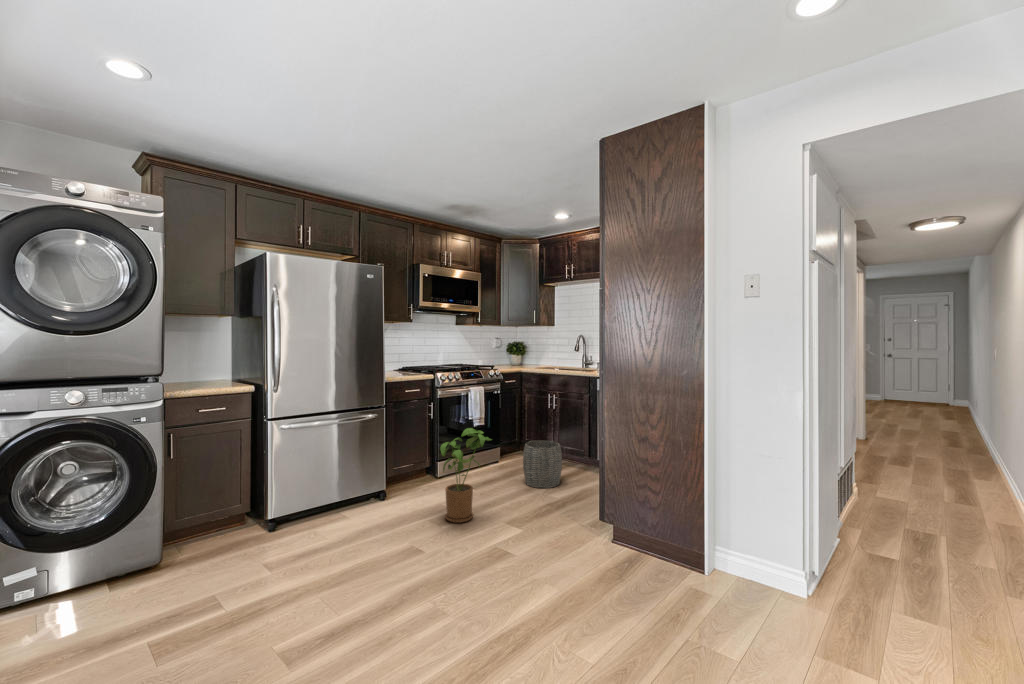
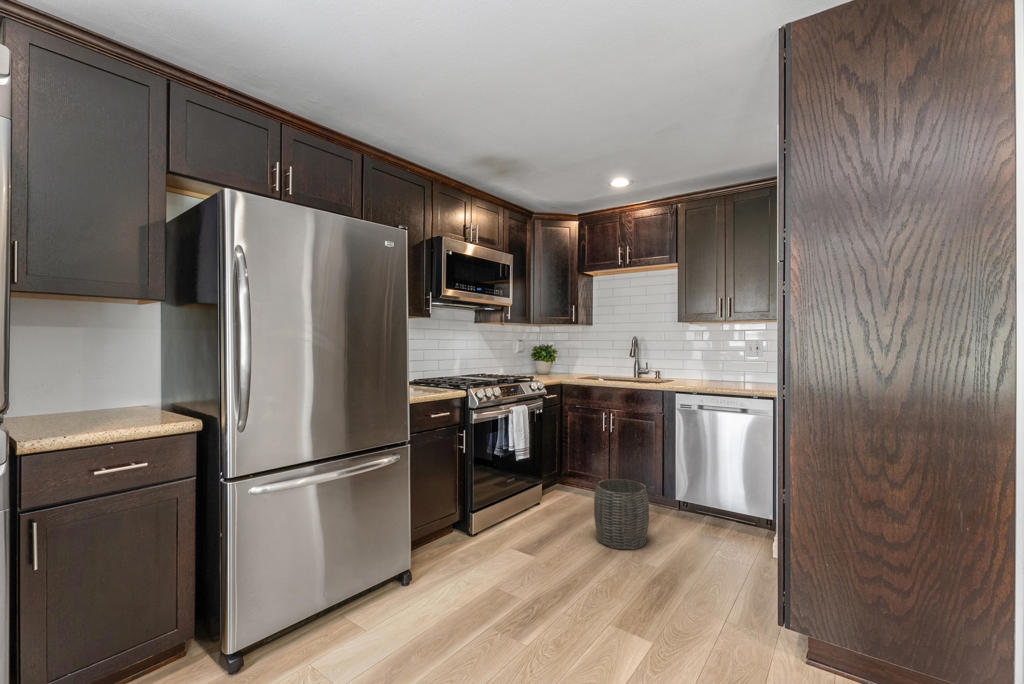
house plant: present [440,428,491,523] -> none [510,479,591,633]

